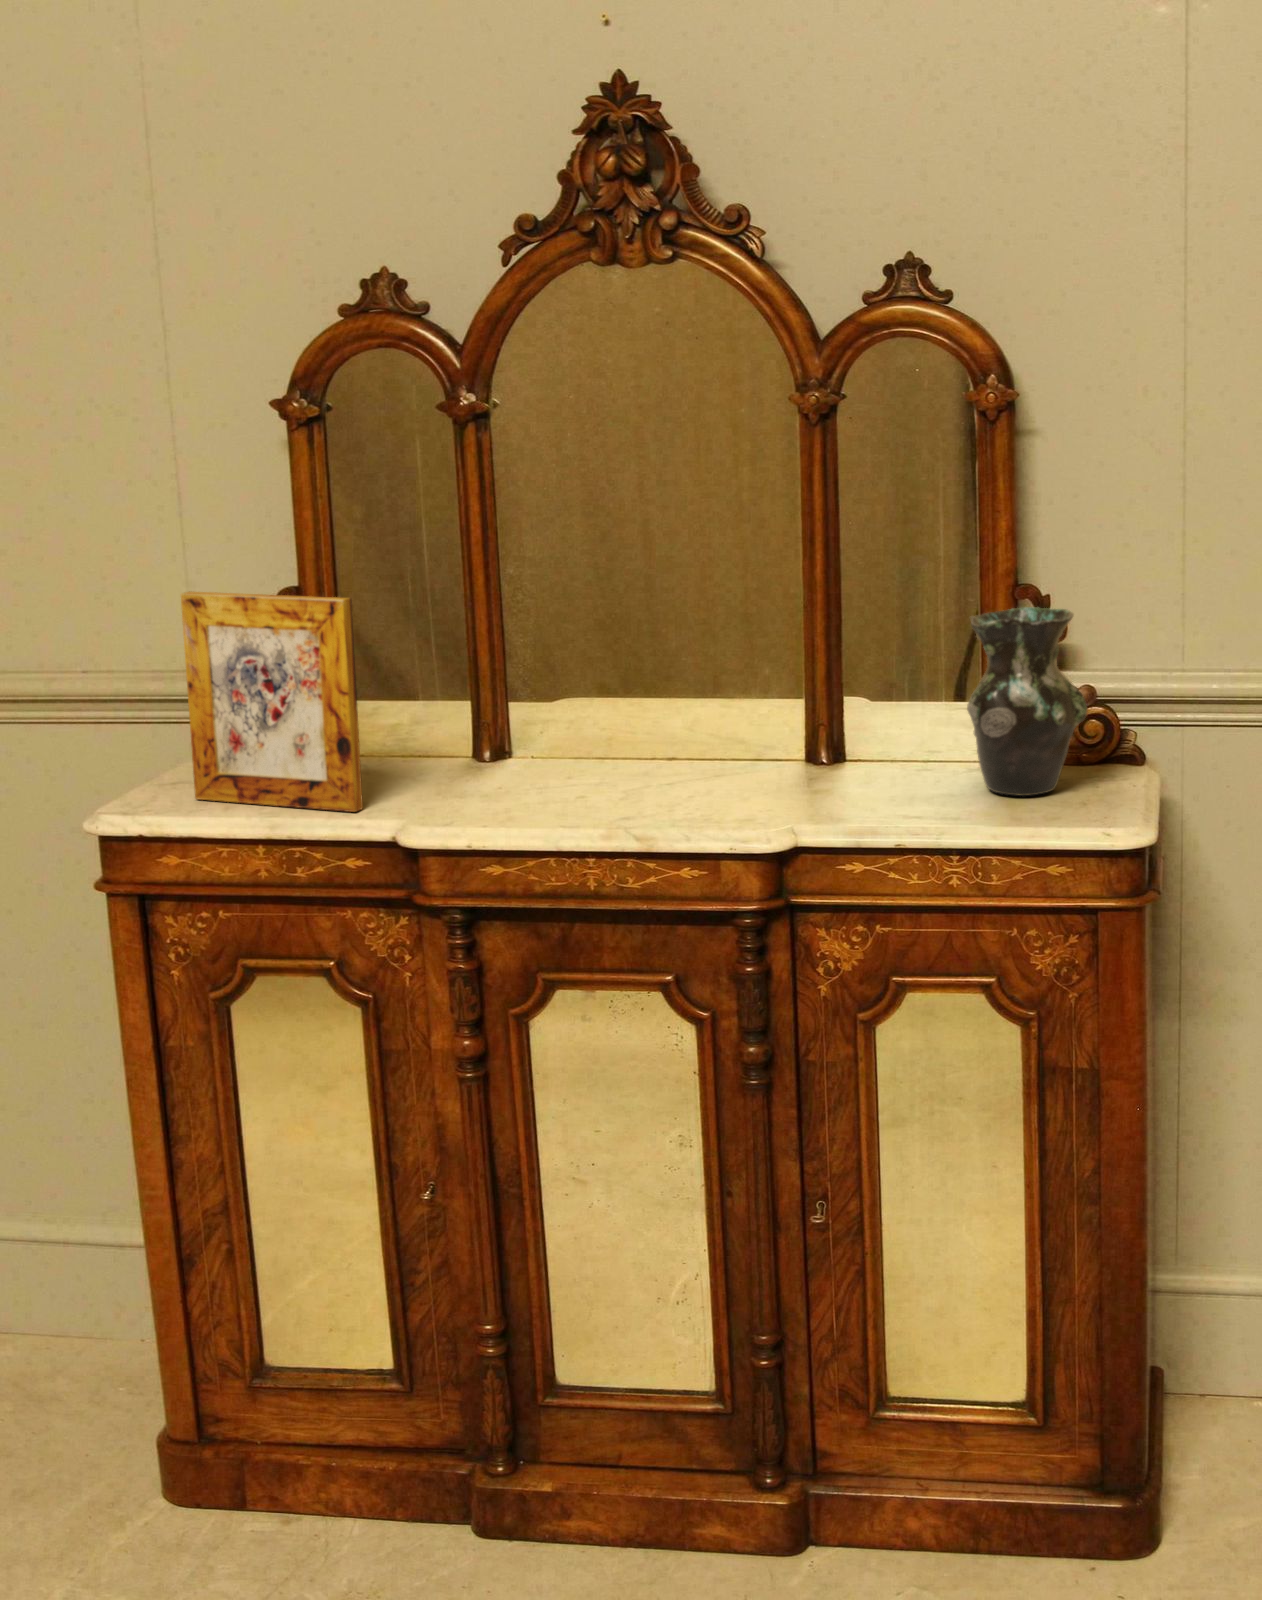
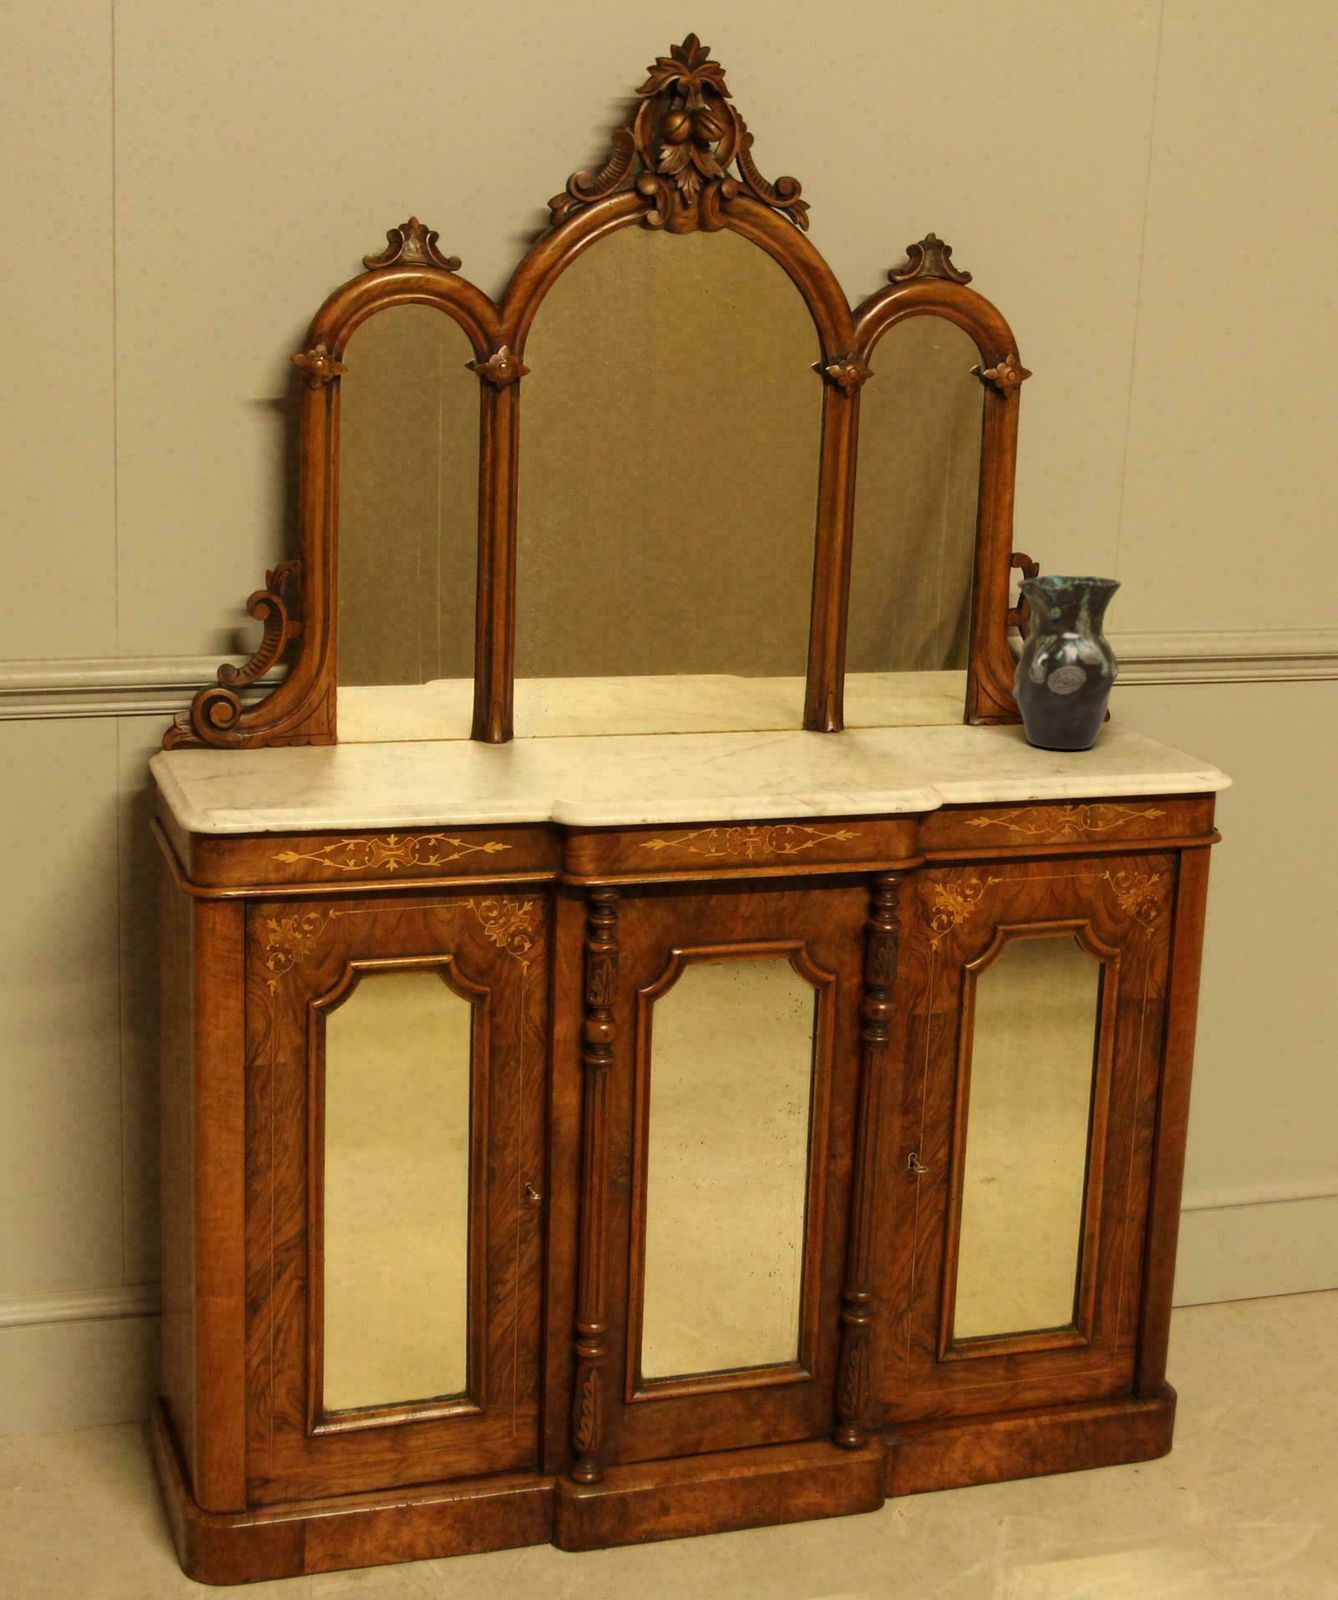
picture frame: present [181,592,363,812] -> none [268,554,483,791]

